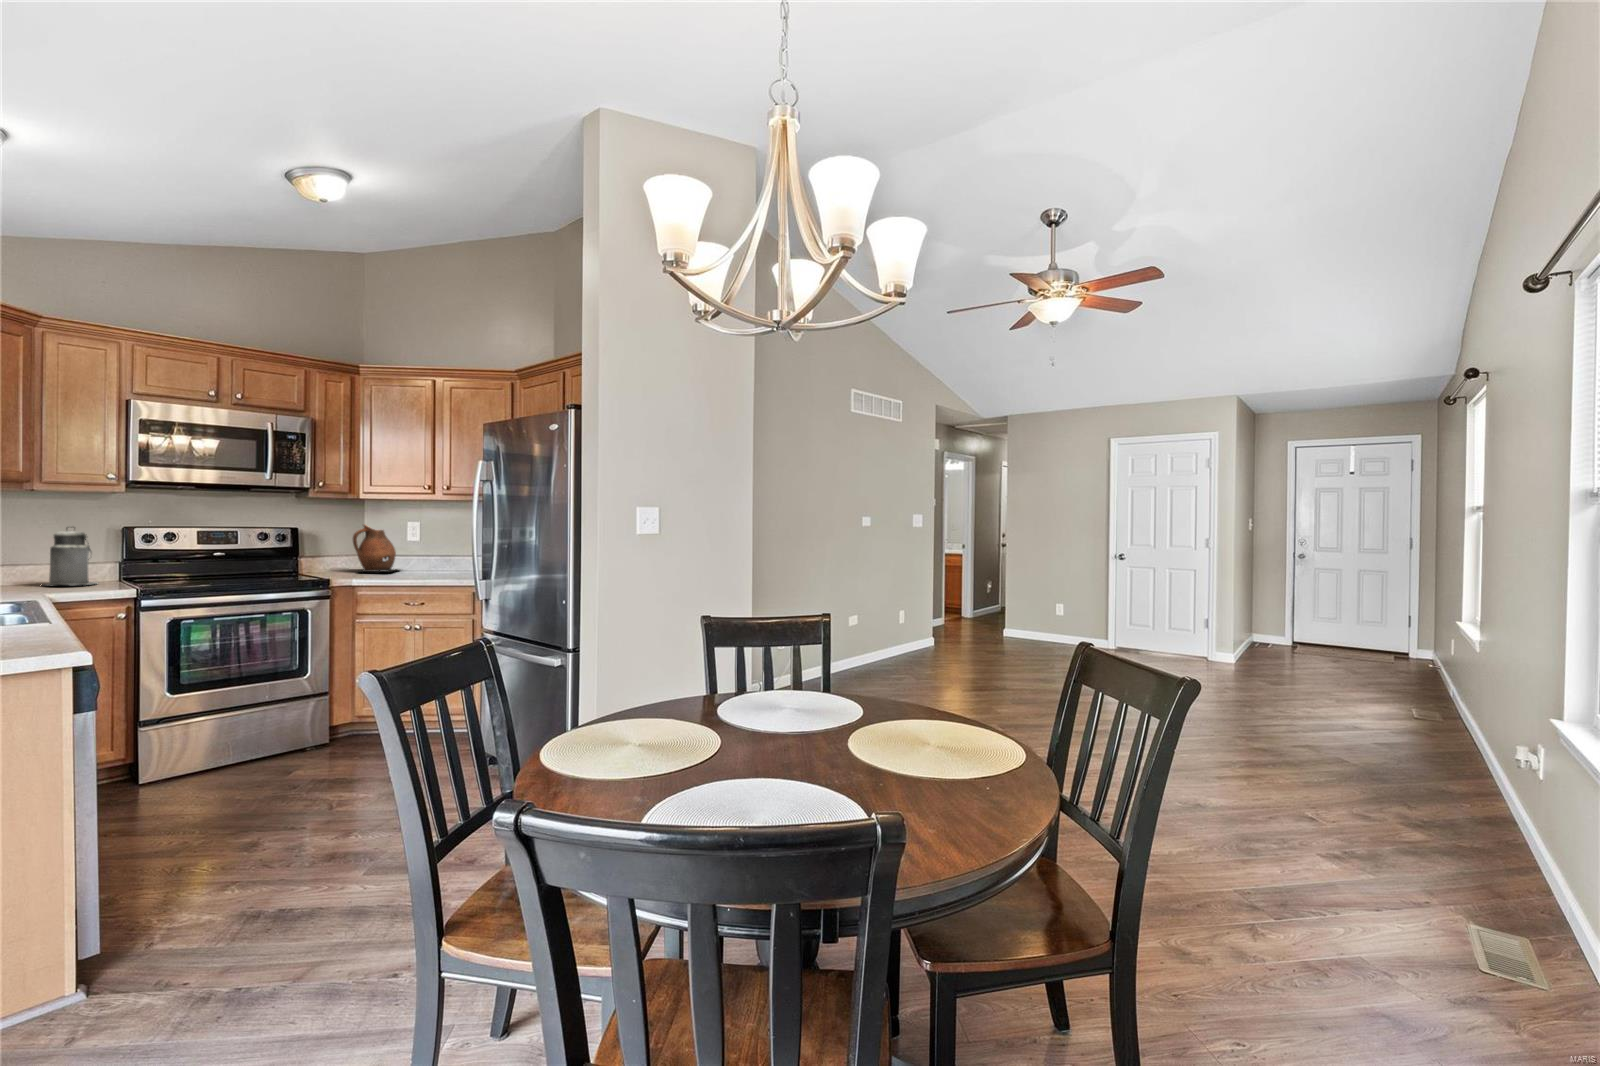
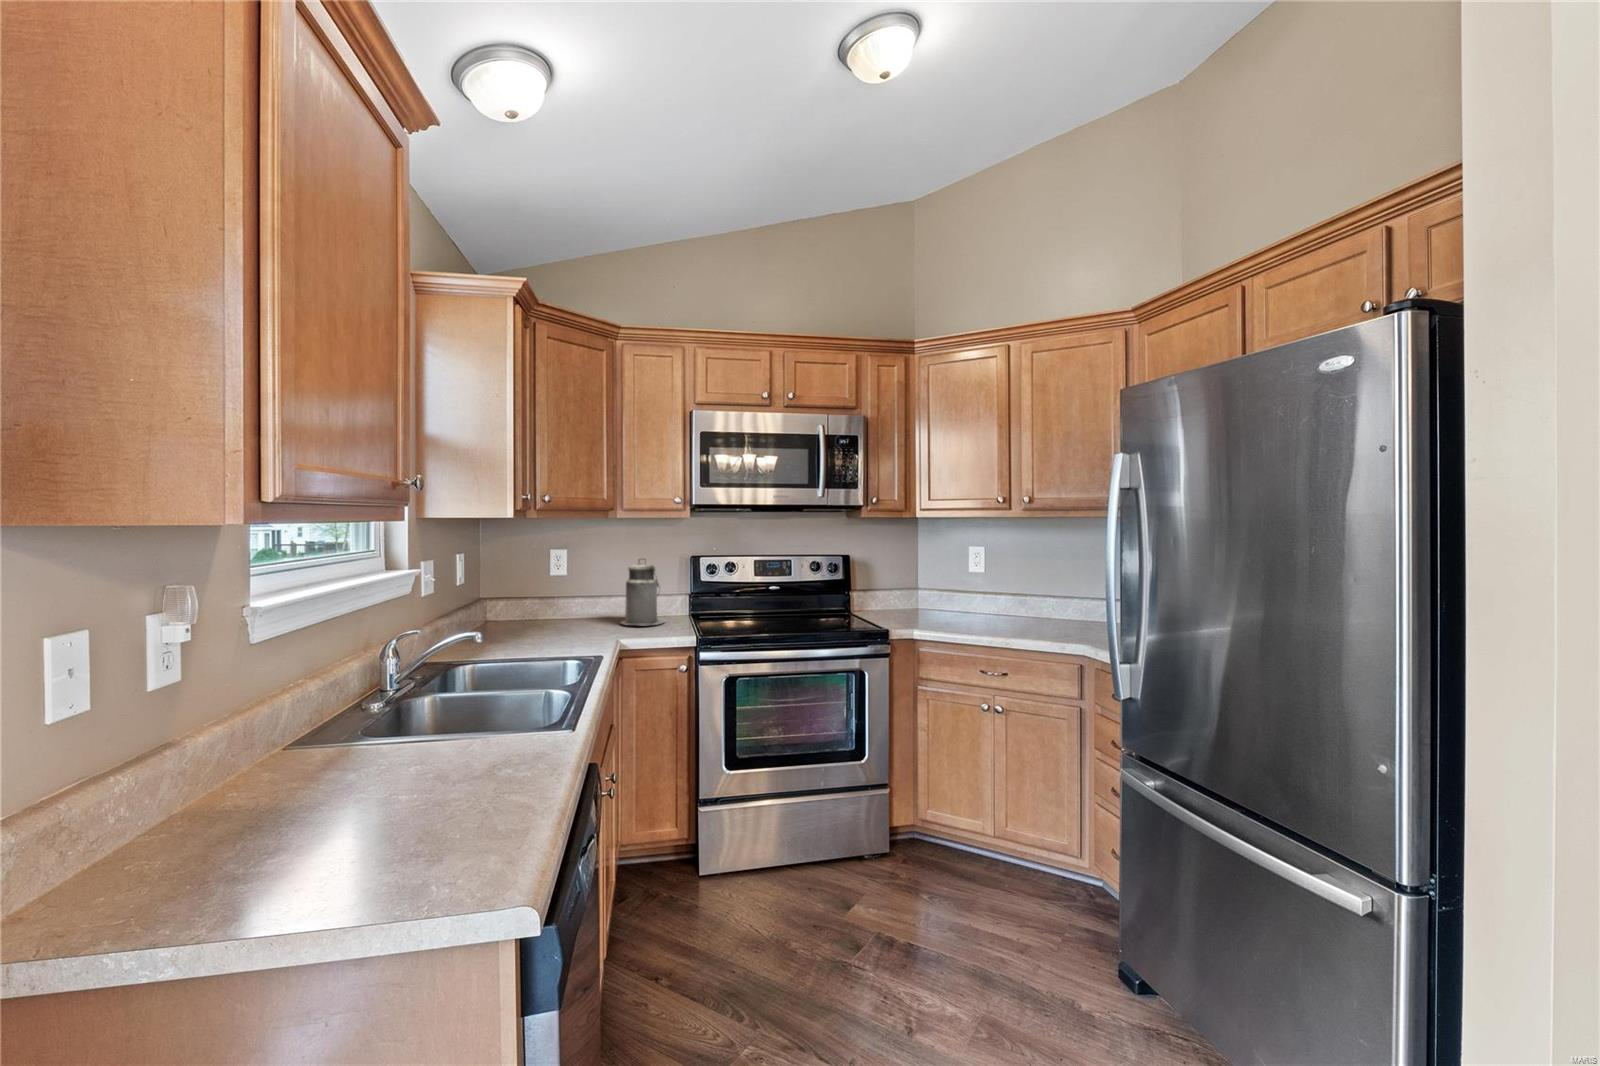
ceramic pitcher: present [353,525,396,572] -> none [908,549,964,614]

